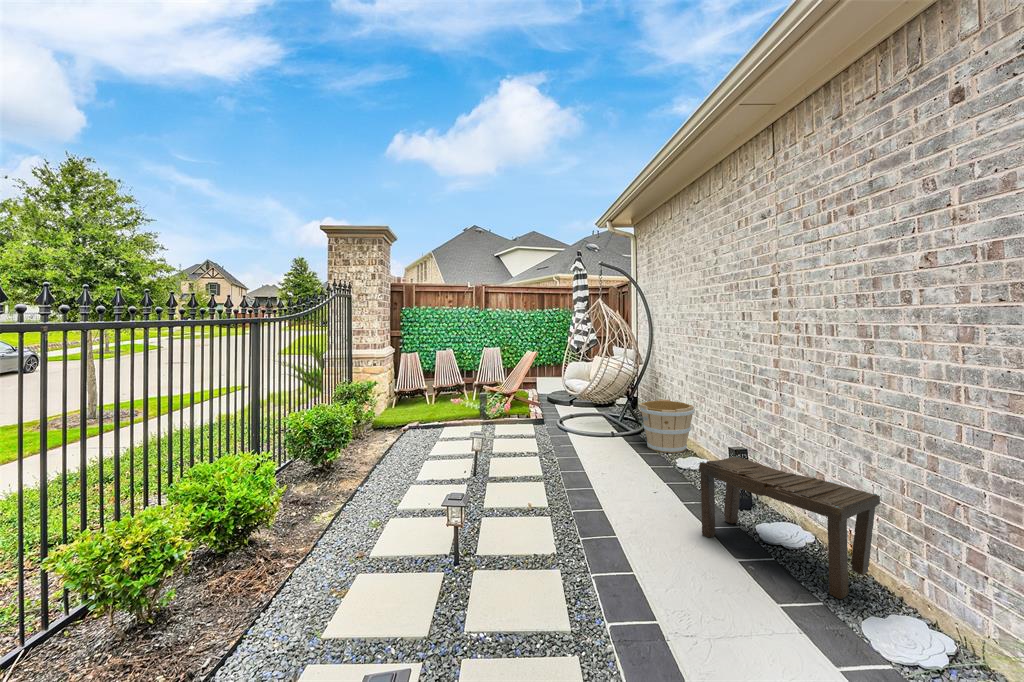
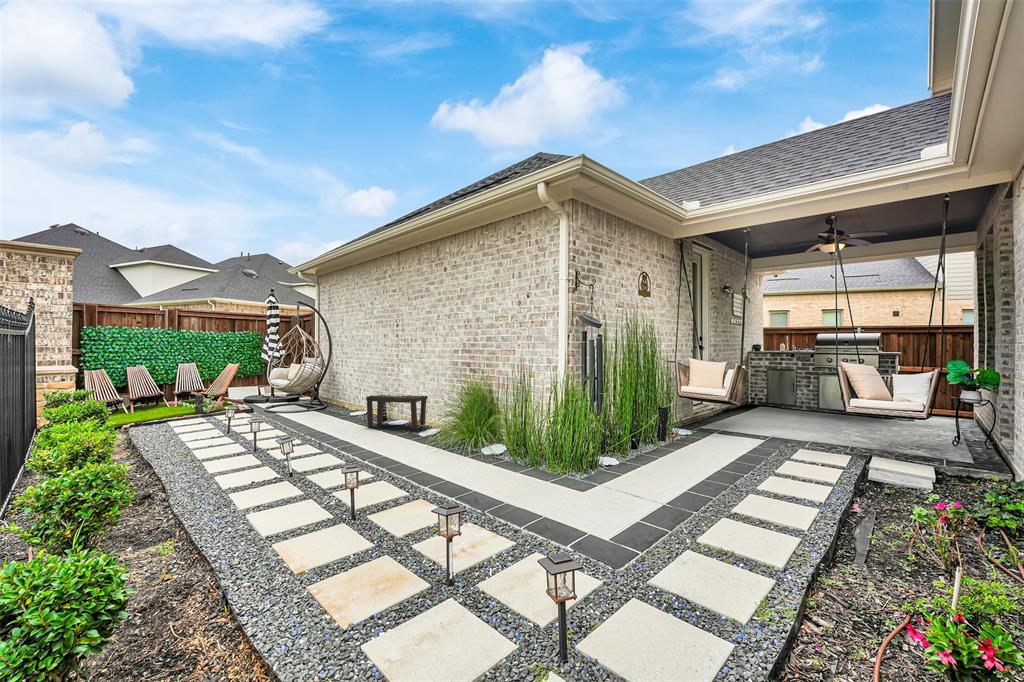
wooden bucket: present [640,399,695,453] -> none [330,384,361,411]

